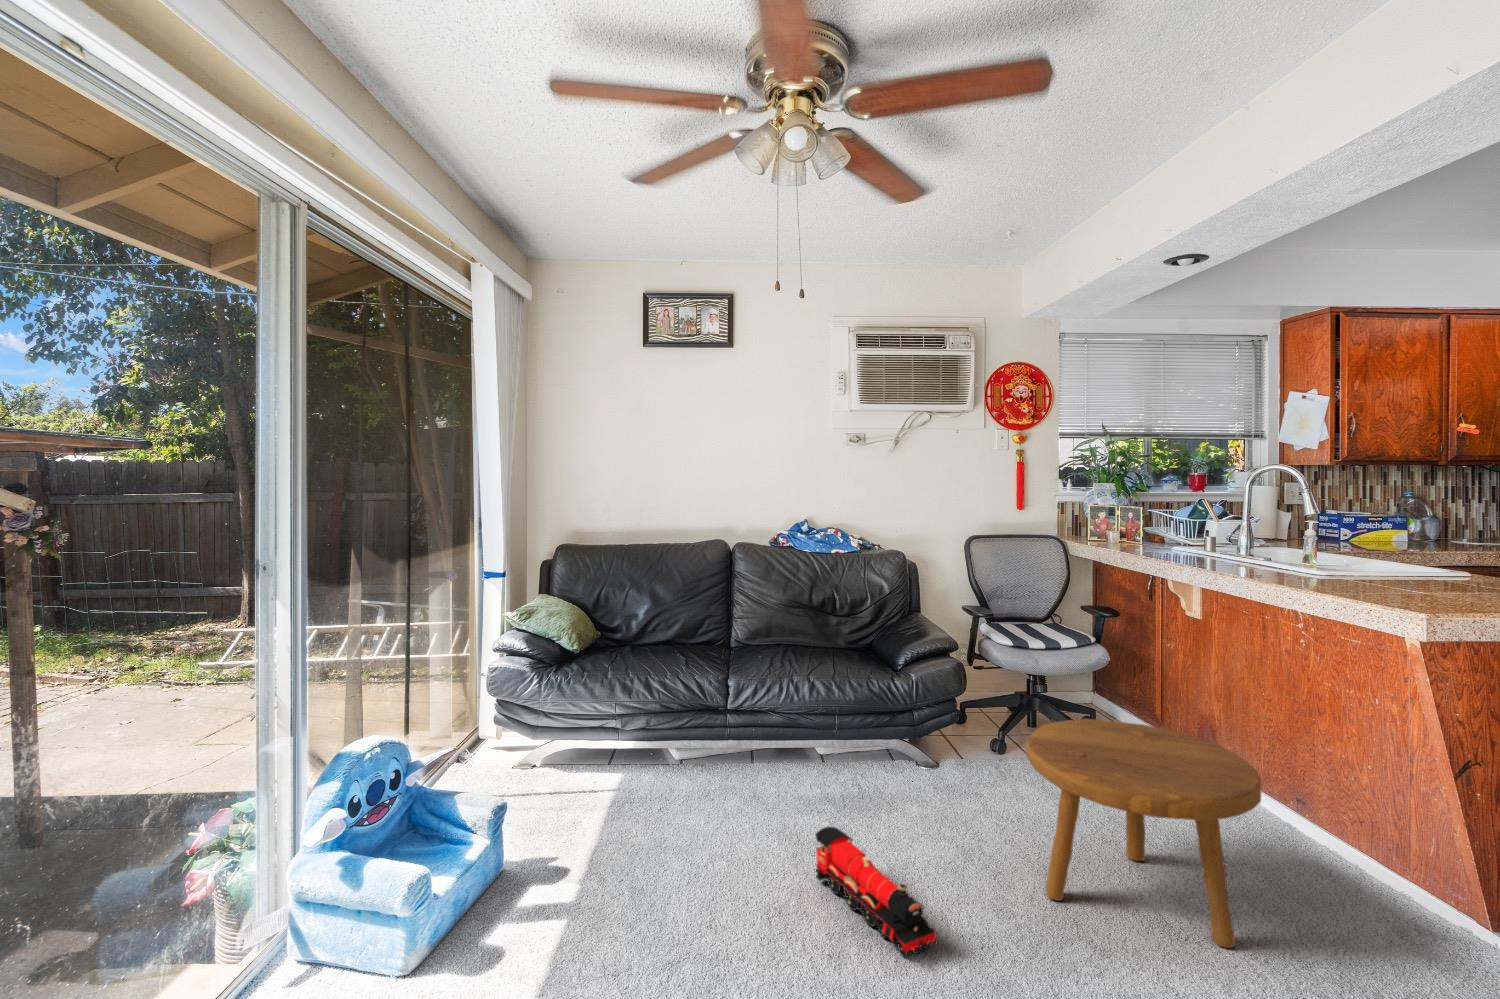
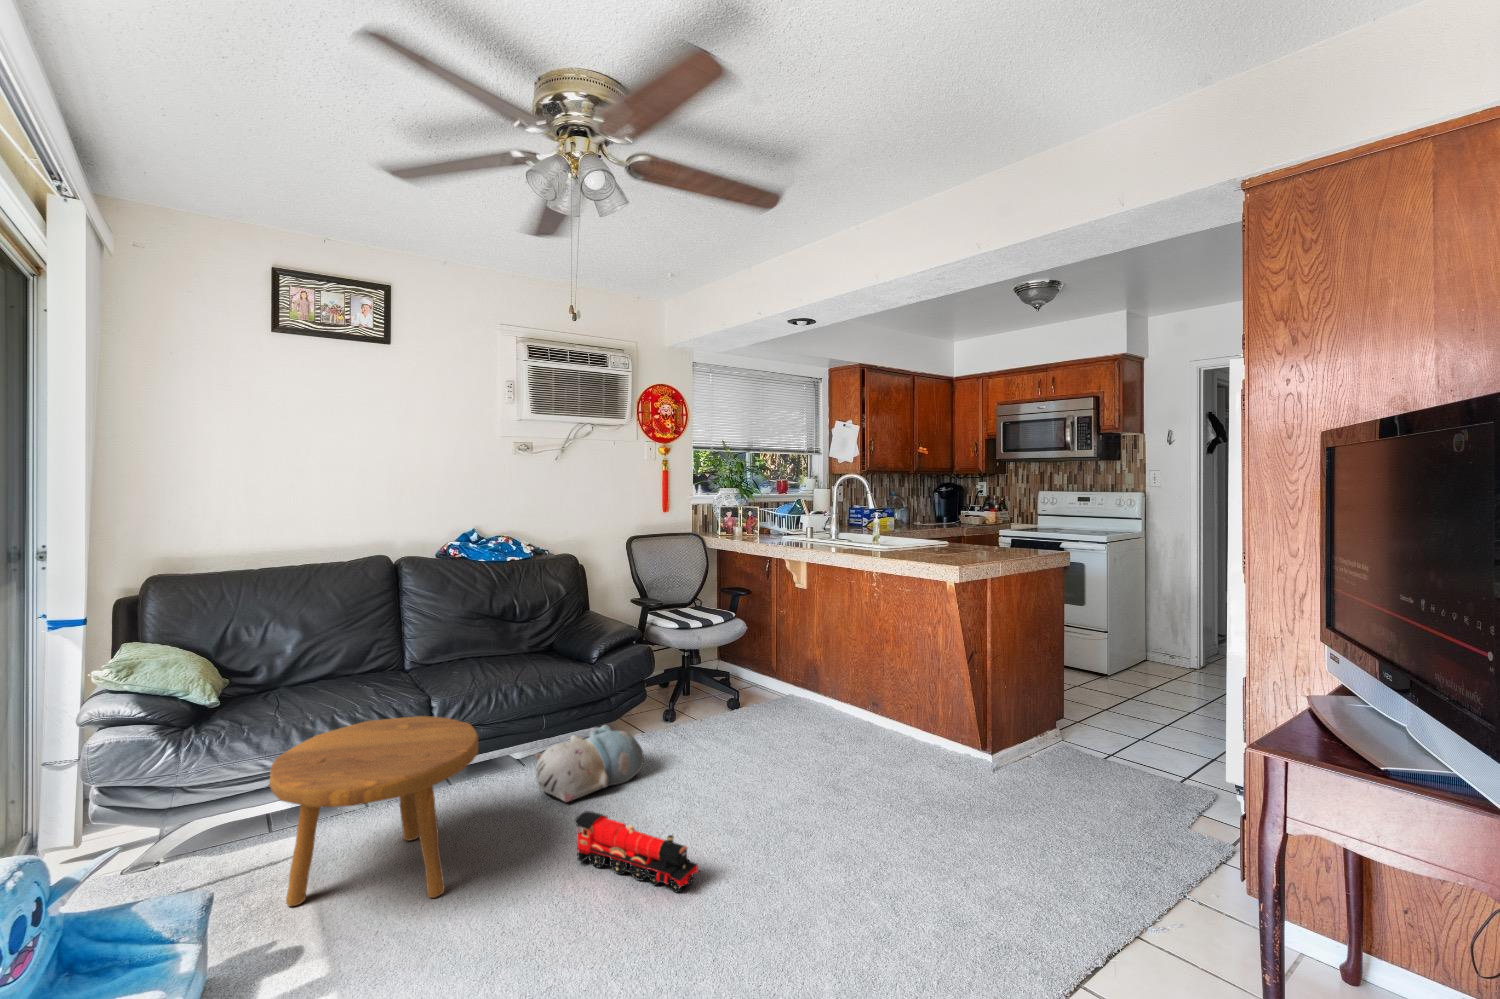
footstool: present [1026,719,1262,948] -> present [269,716,478,906]
plush toy: none [814,738,935,812] -> present [535,725,644,802]

